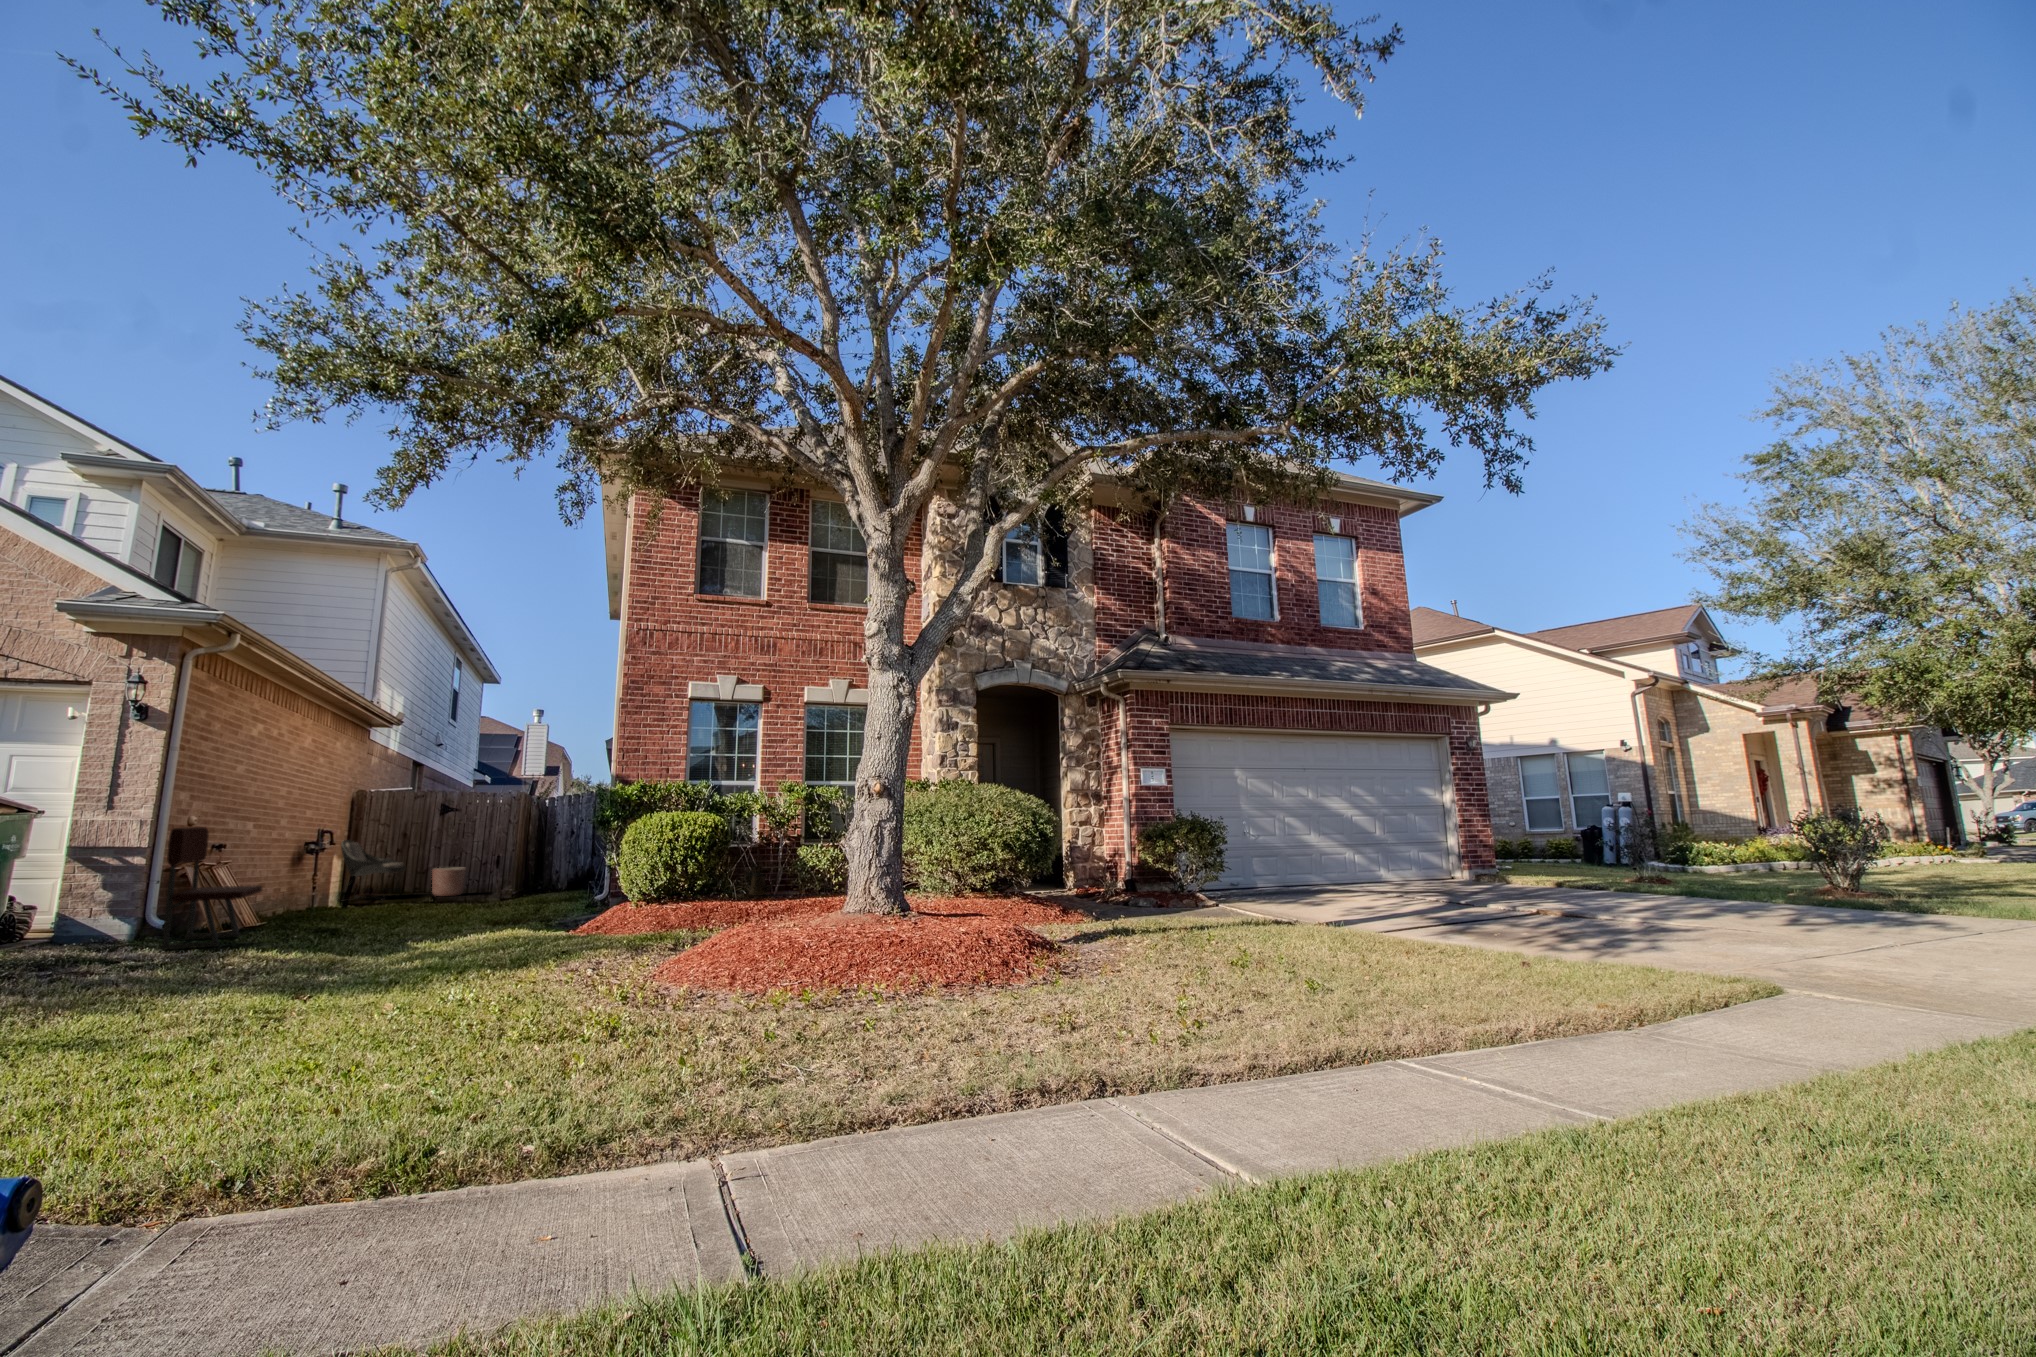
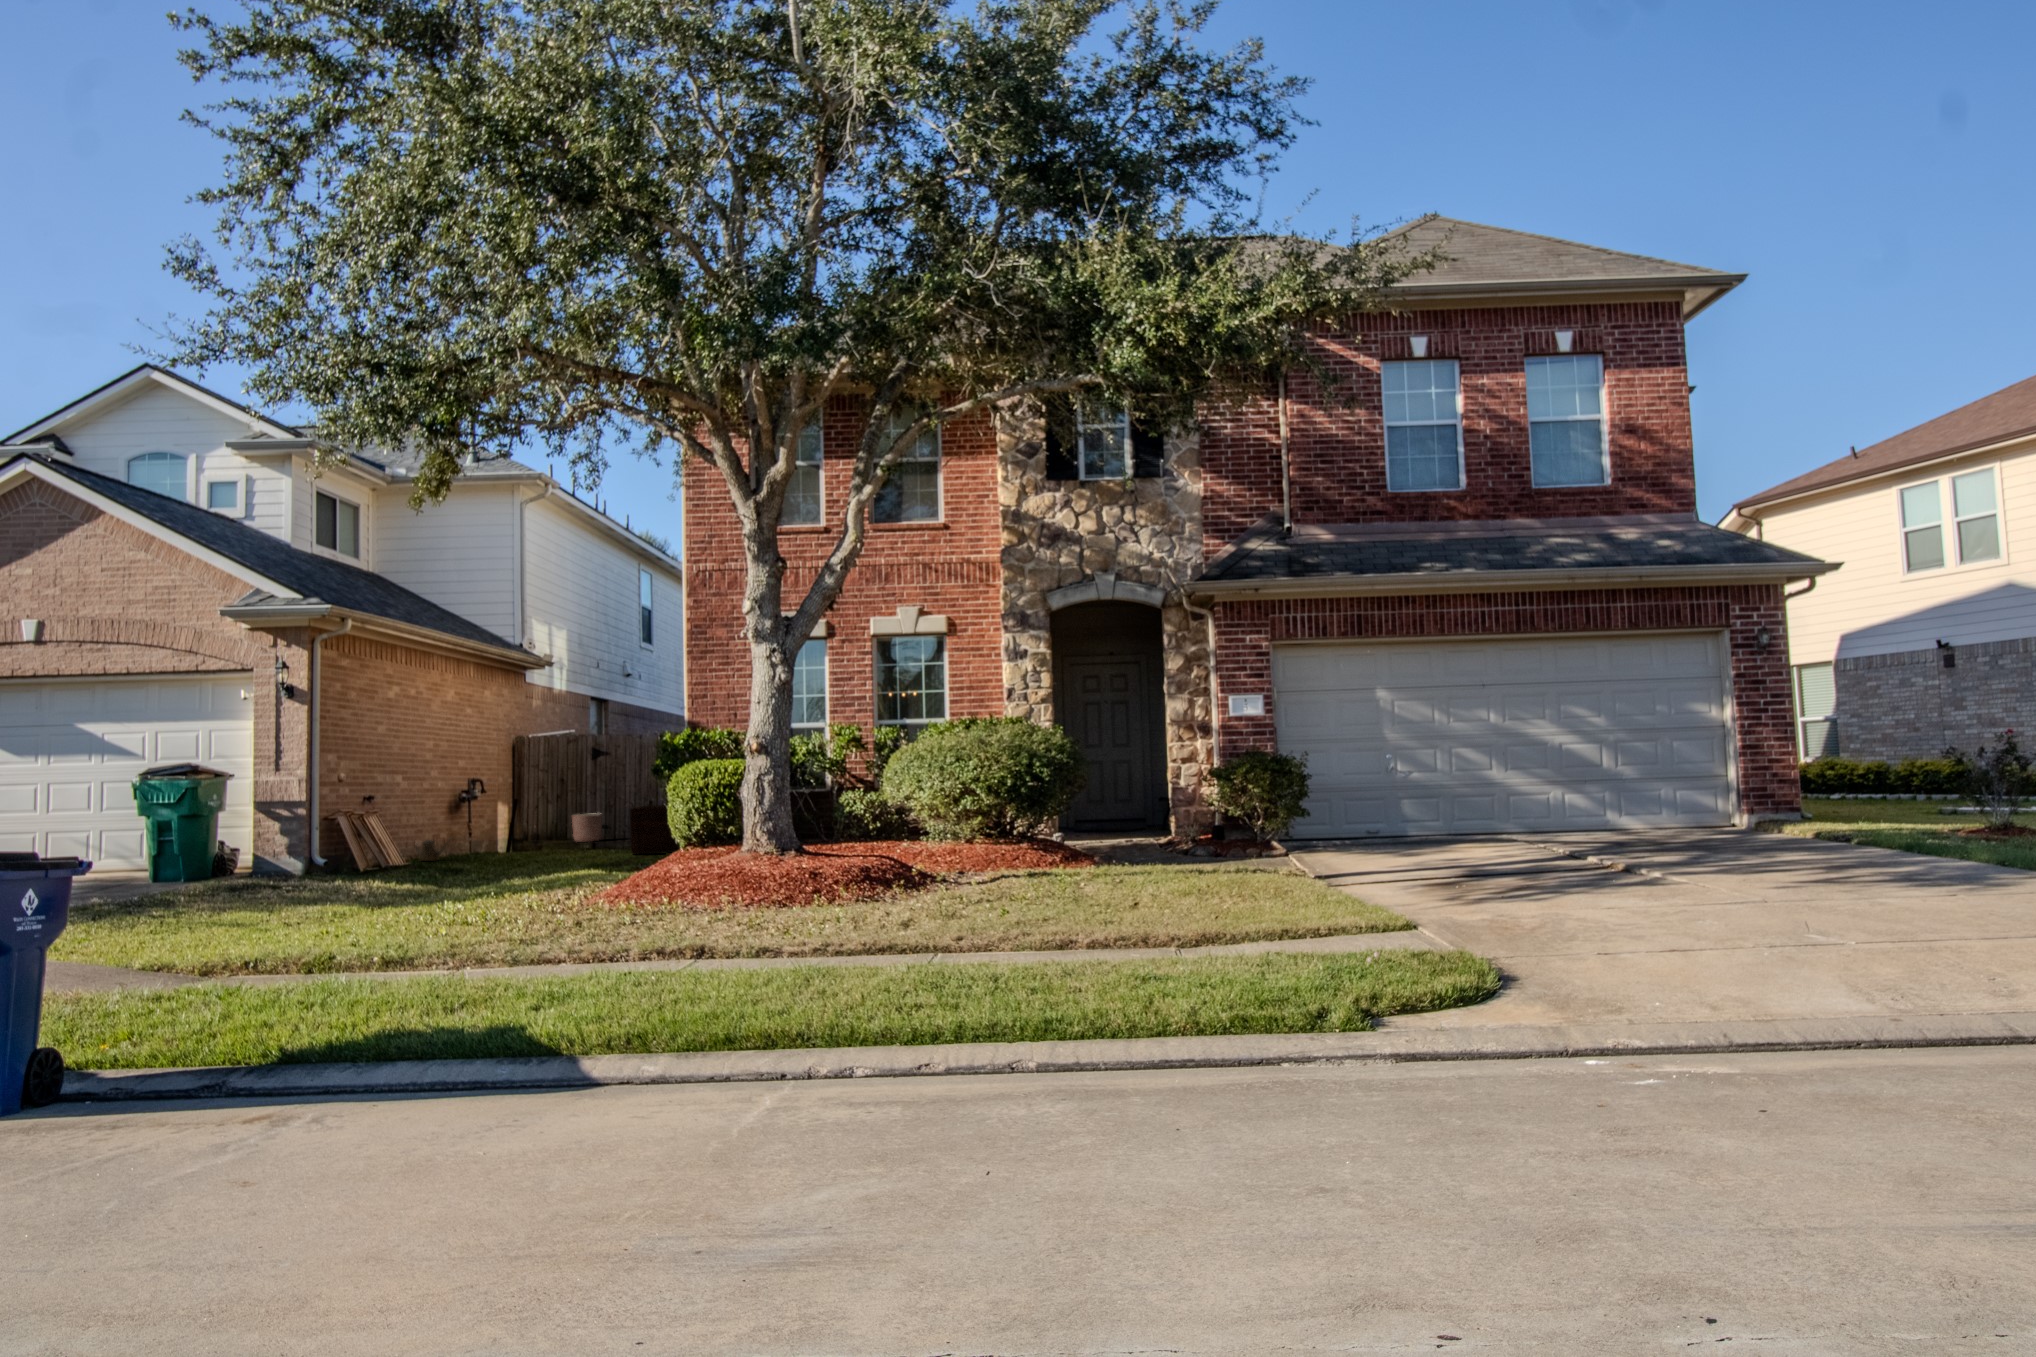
bench: present [160,827,262,950] -> none [315,784,391,881]
lounge chair: present [337,840,406,901] -> none [489,788,551,847]
wooden crate: none [542,859,598,911] -> present [630,805,680,855]
watering can: present [749,873,782,896] -> present [421,840,444,861]

